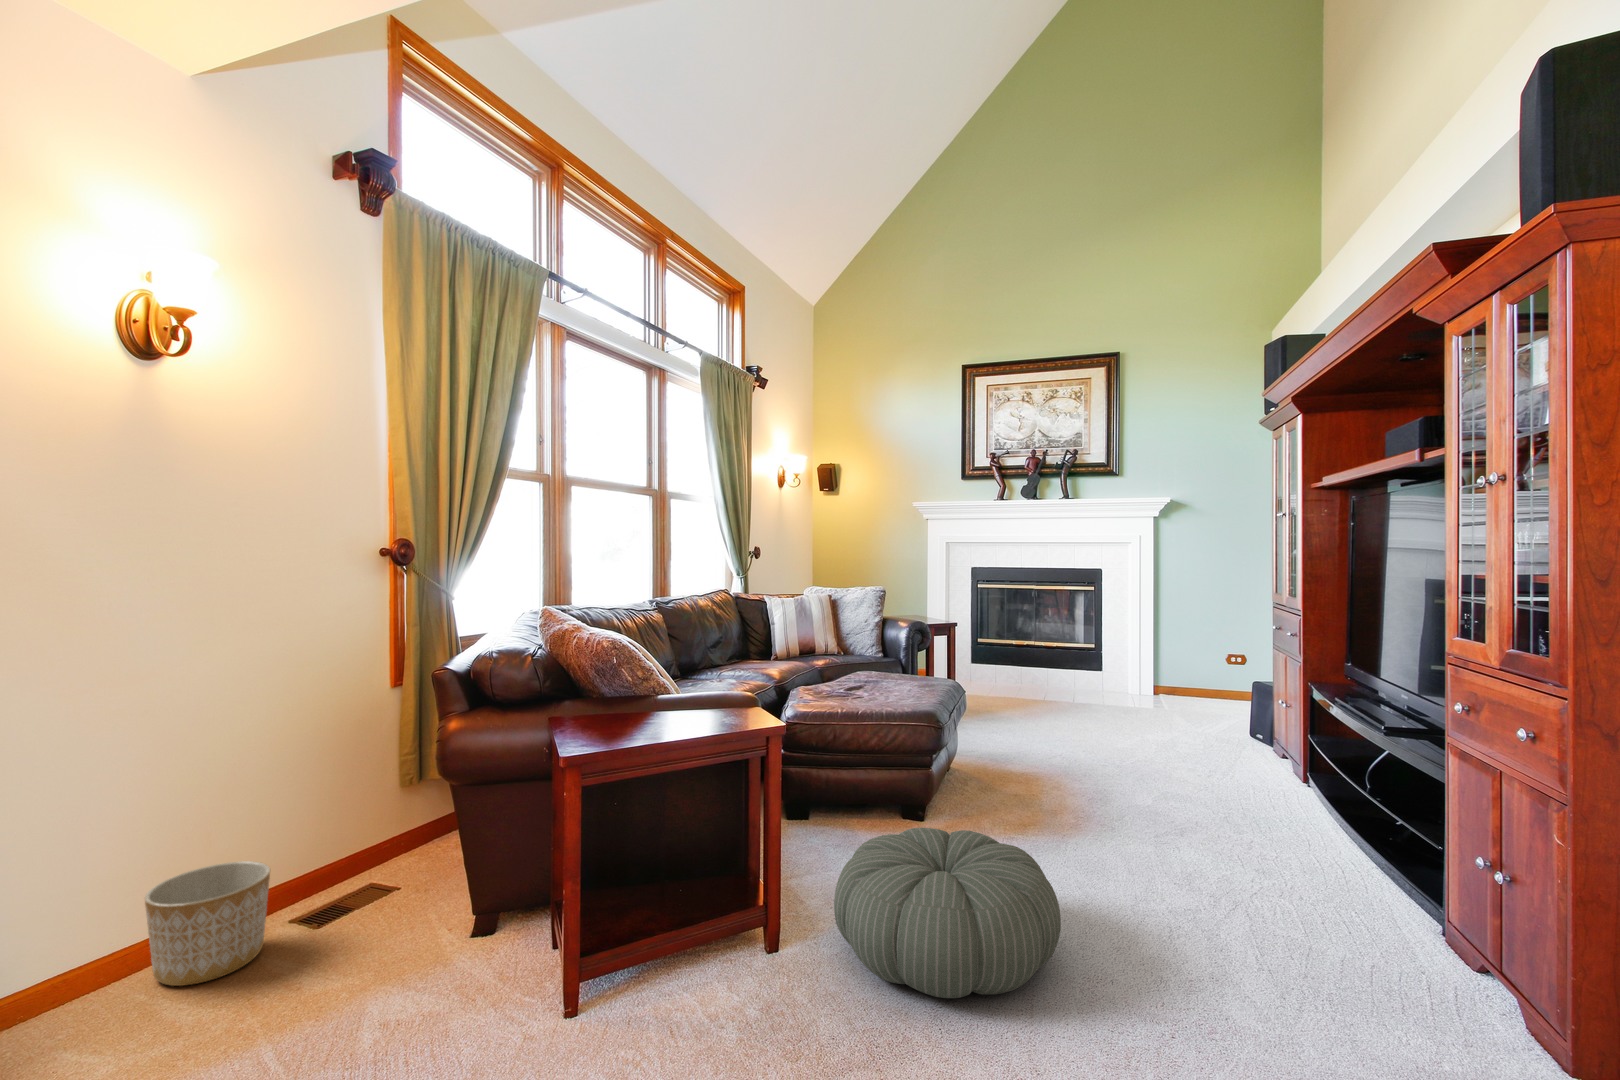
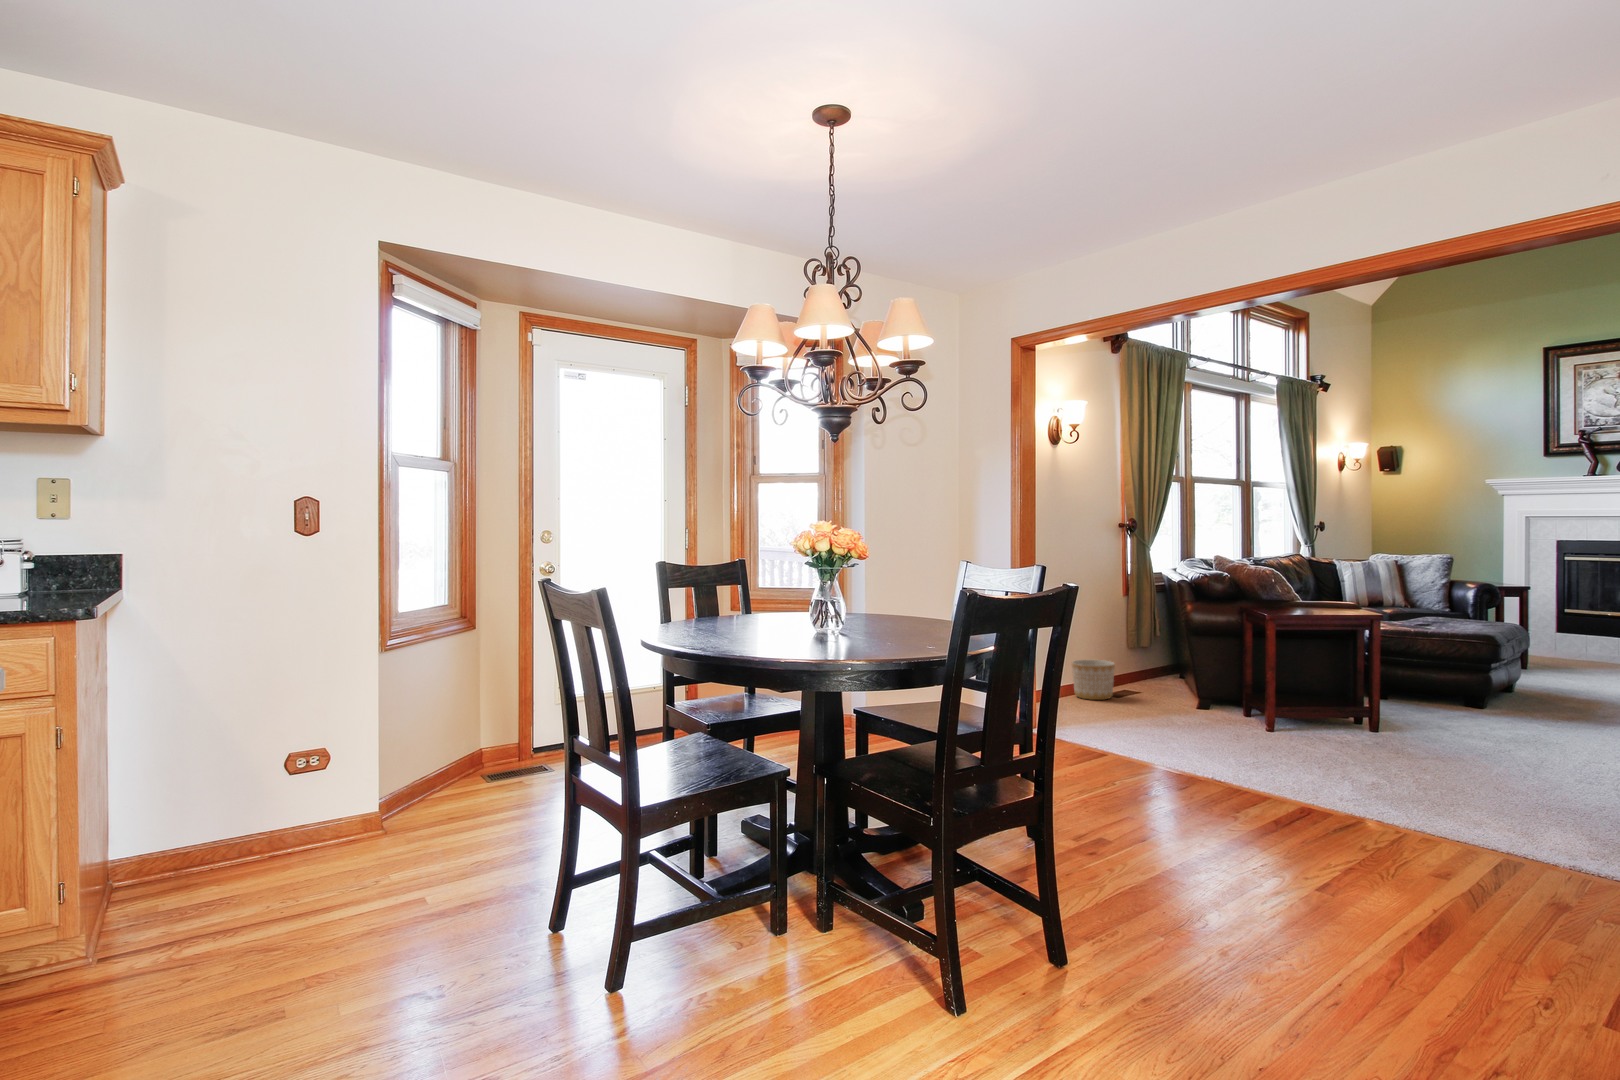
pouf: present [834,828,1061,998] -> none [1416,675,1567,741]

